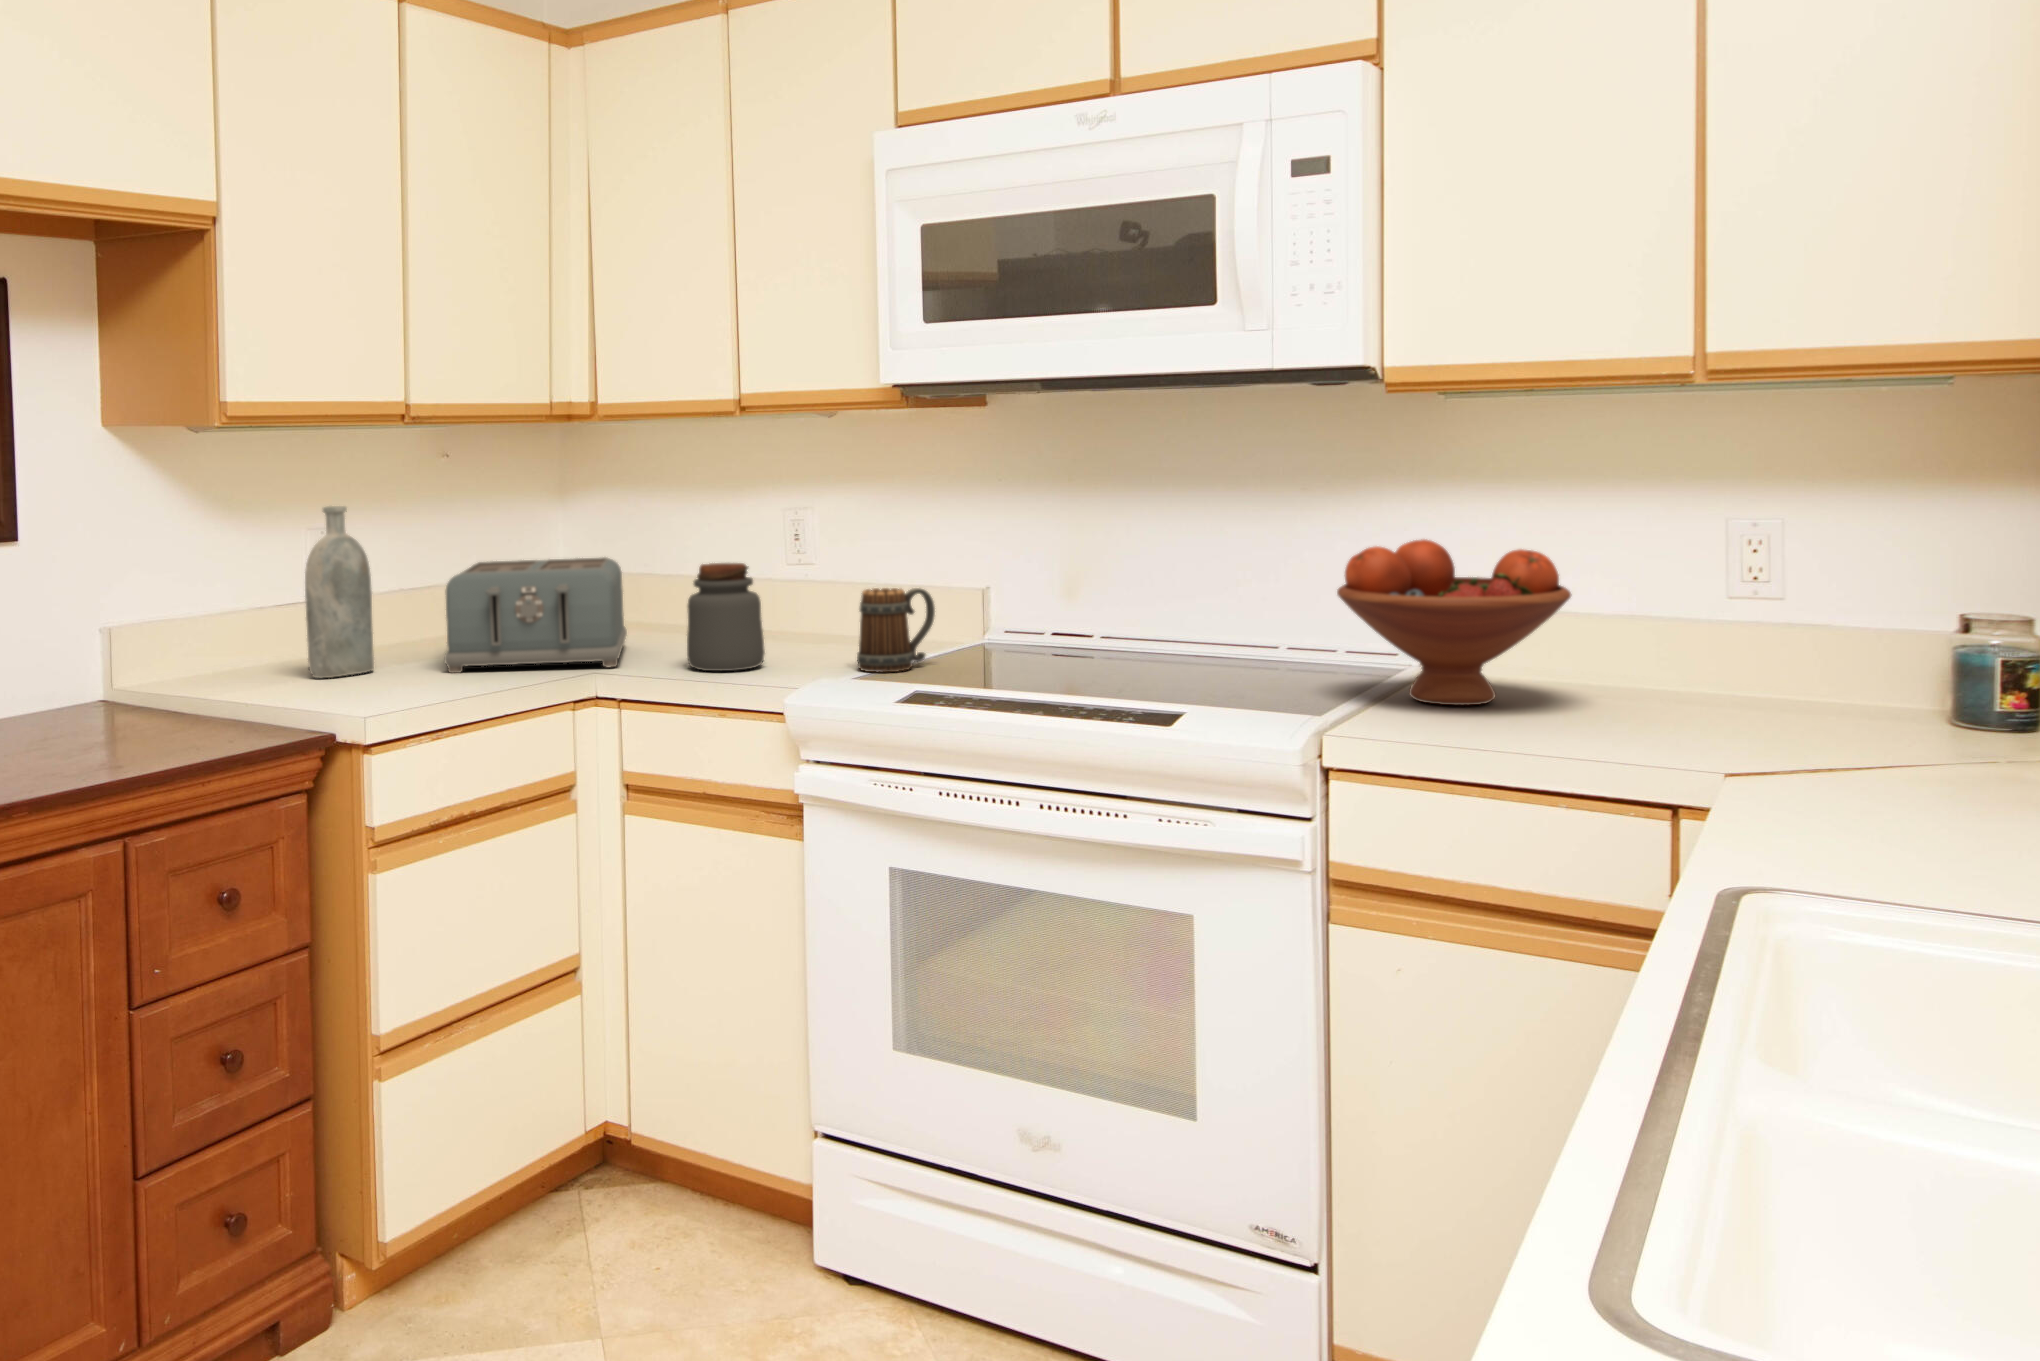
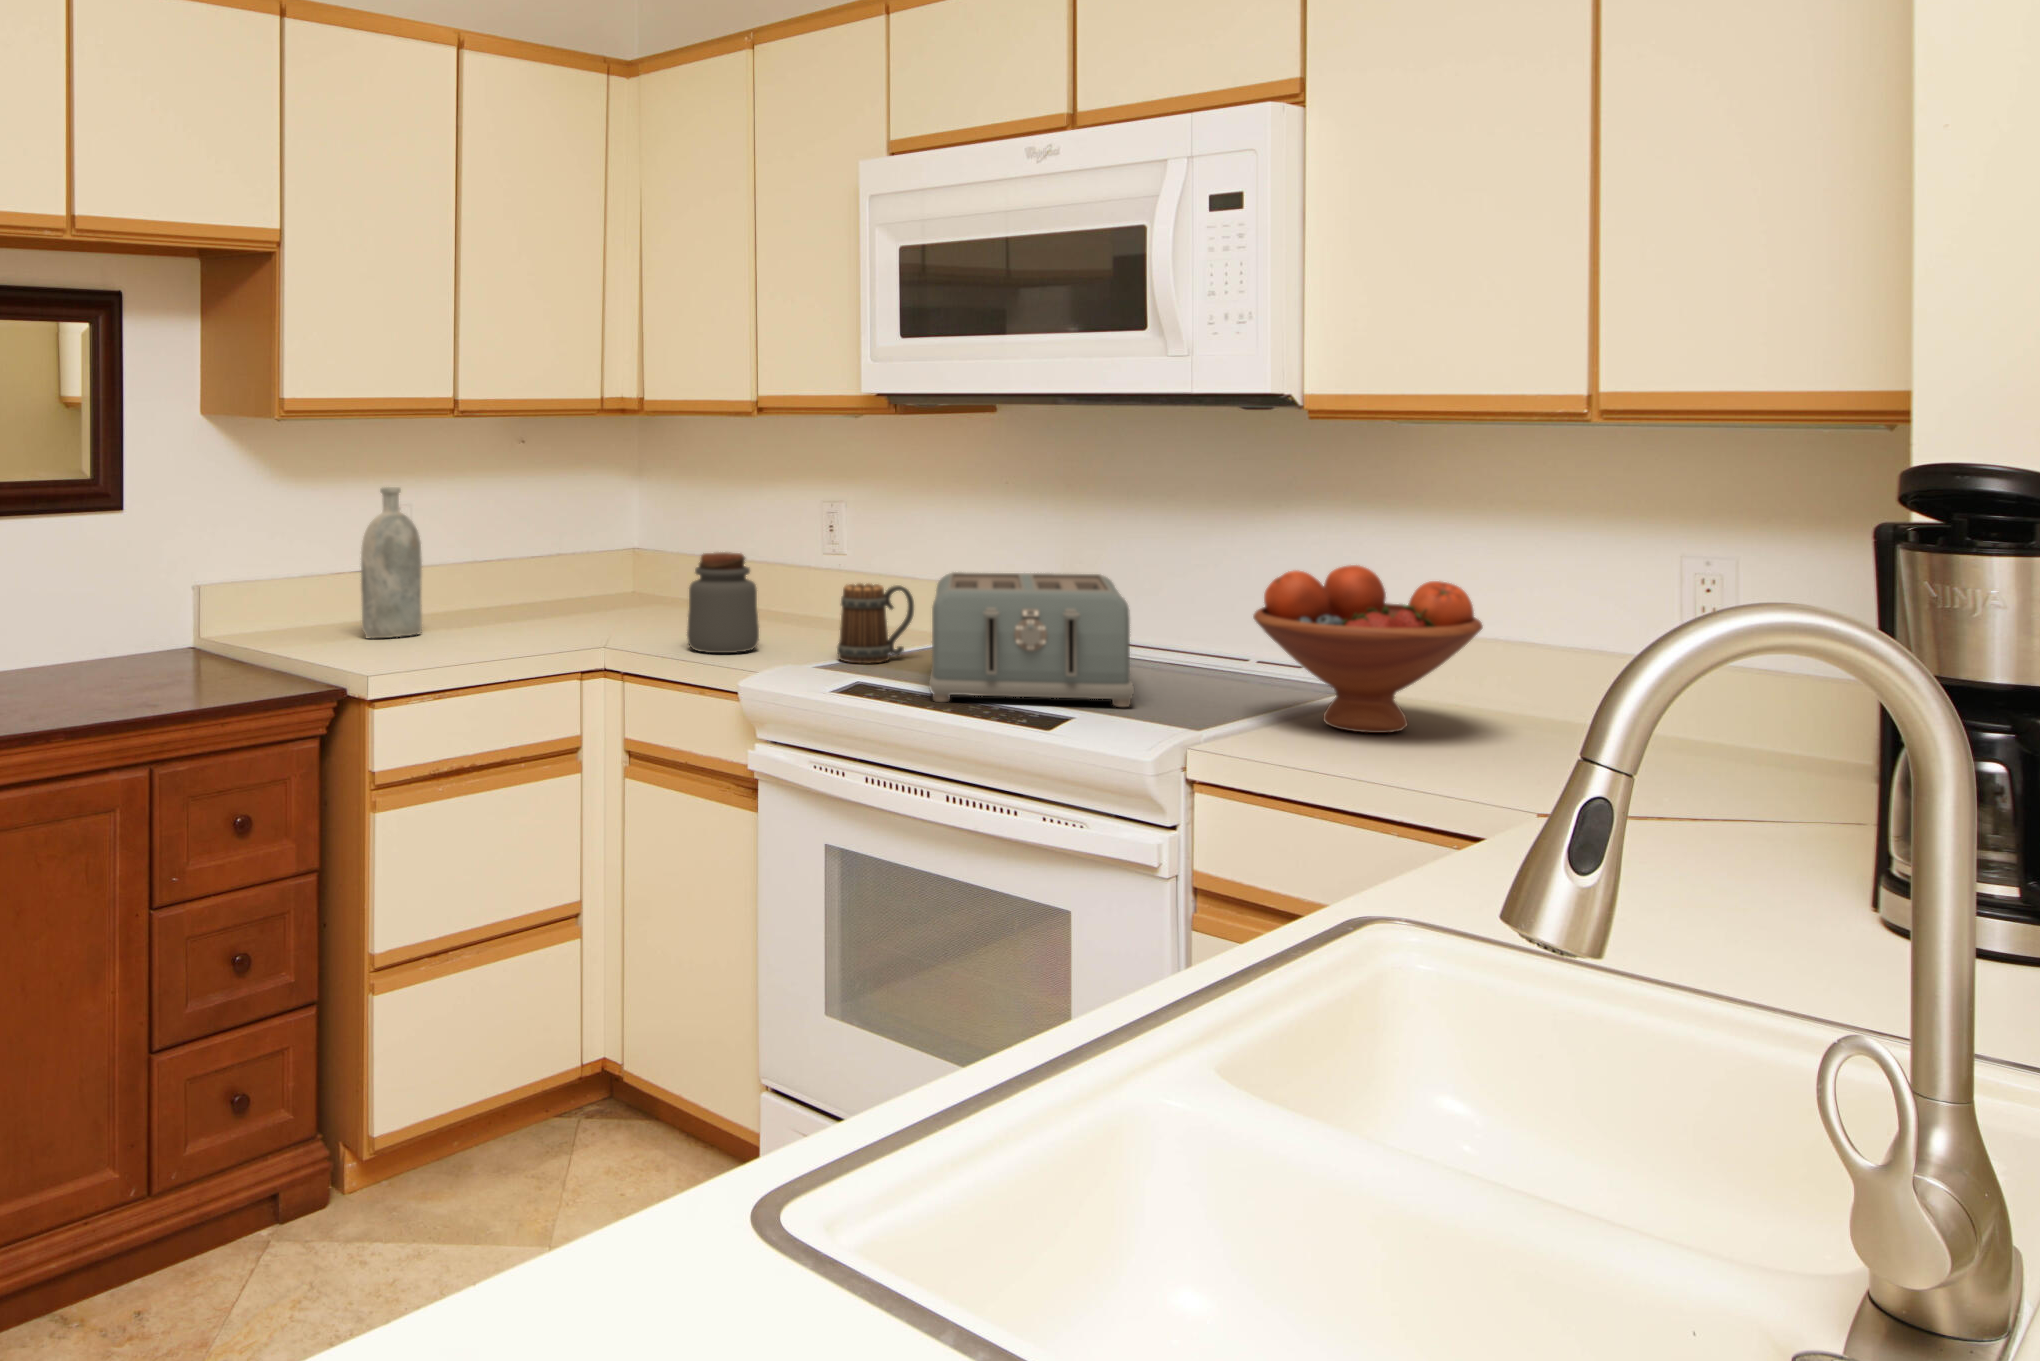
toaster: present [444,557,627,673] -> present [929,572,1134,707]

